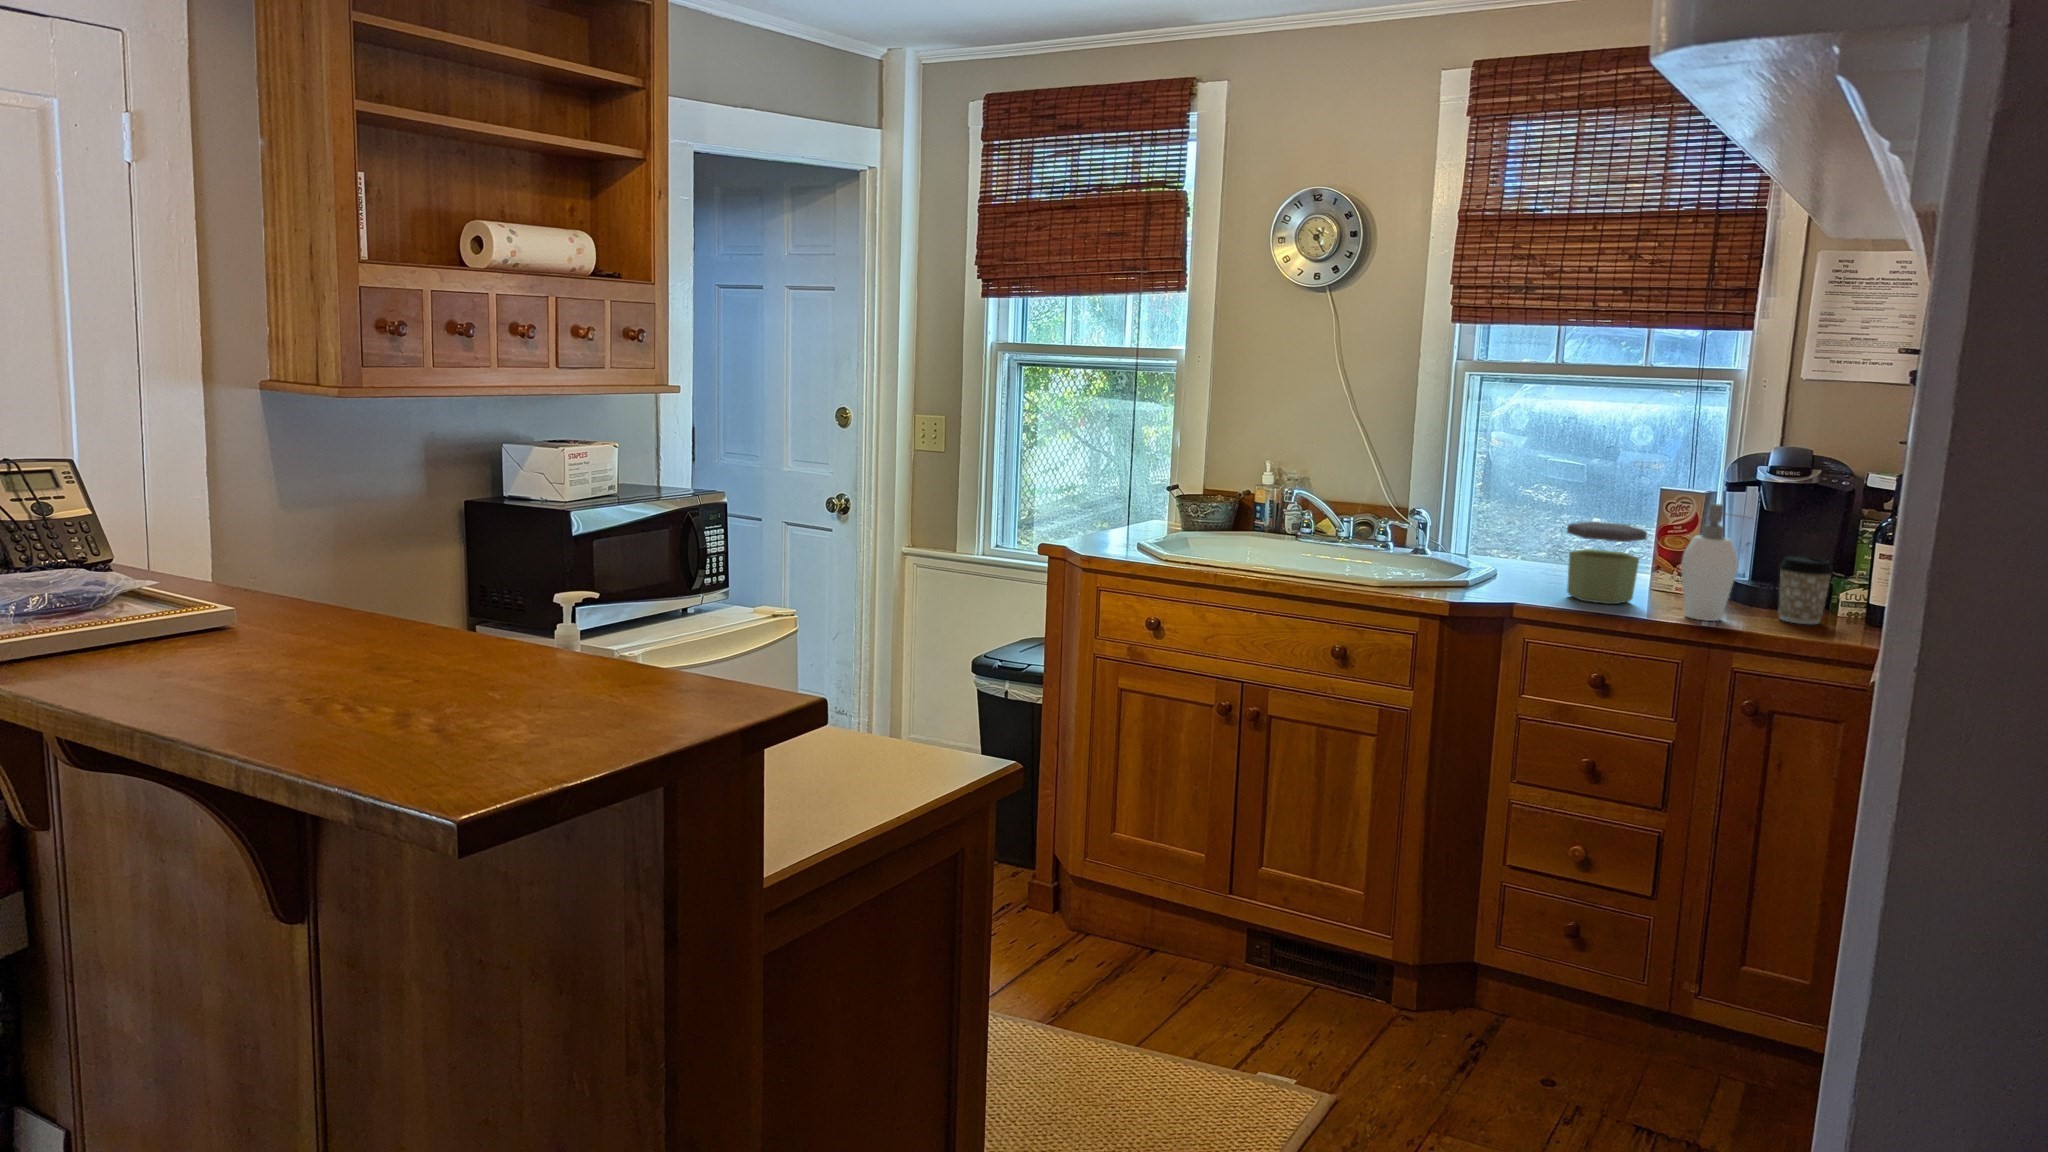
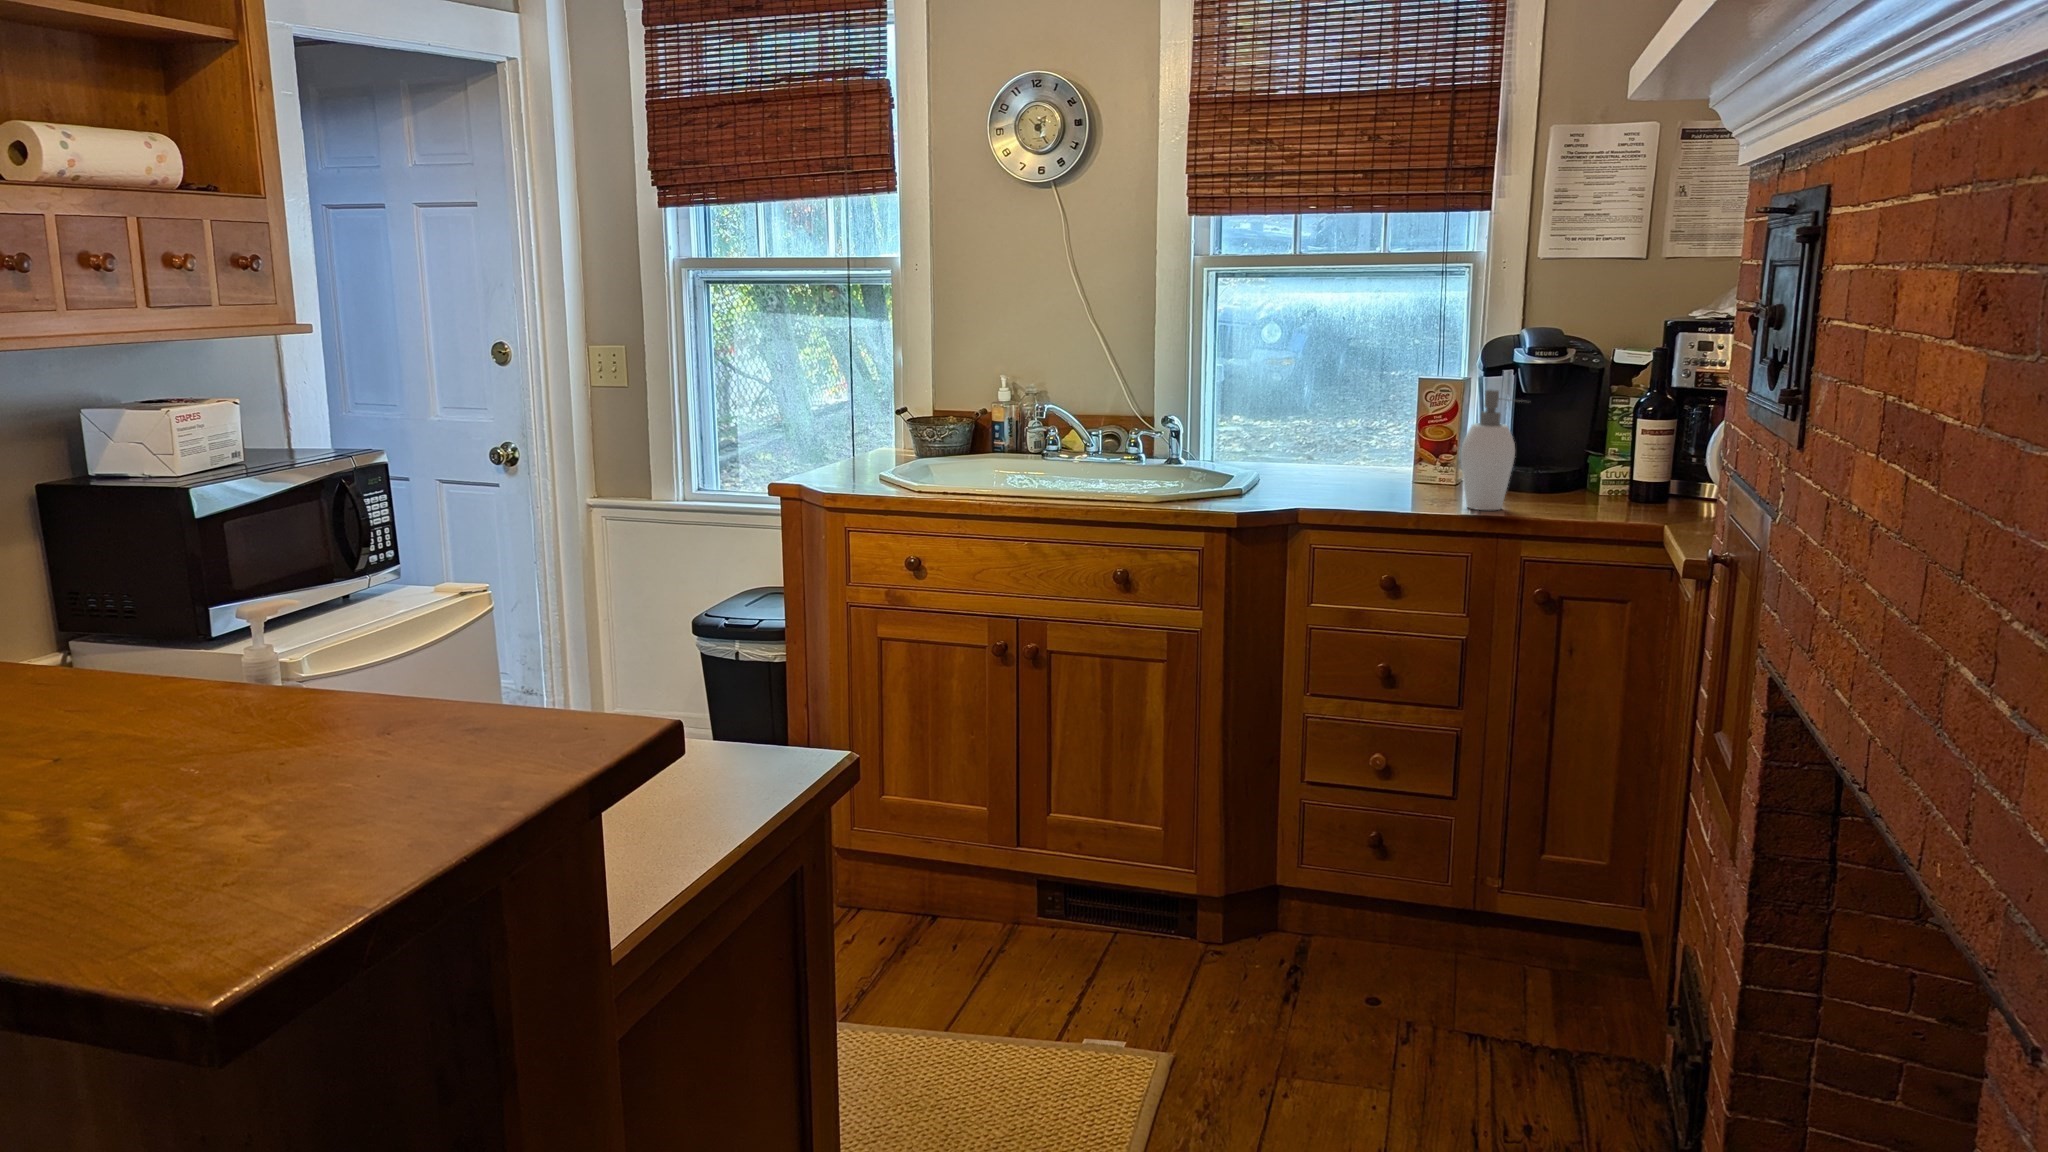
jar: present [1567,522,1647,604] -> none [1341,417,1421,501]
coffee cup: present [1778,556,1833,624] -> none [1549,438,1602,506]

